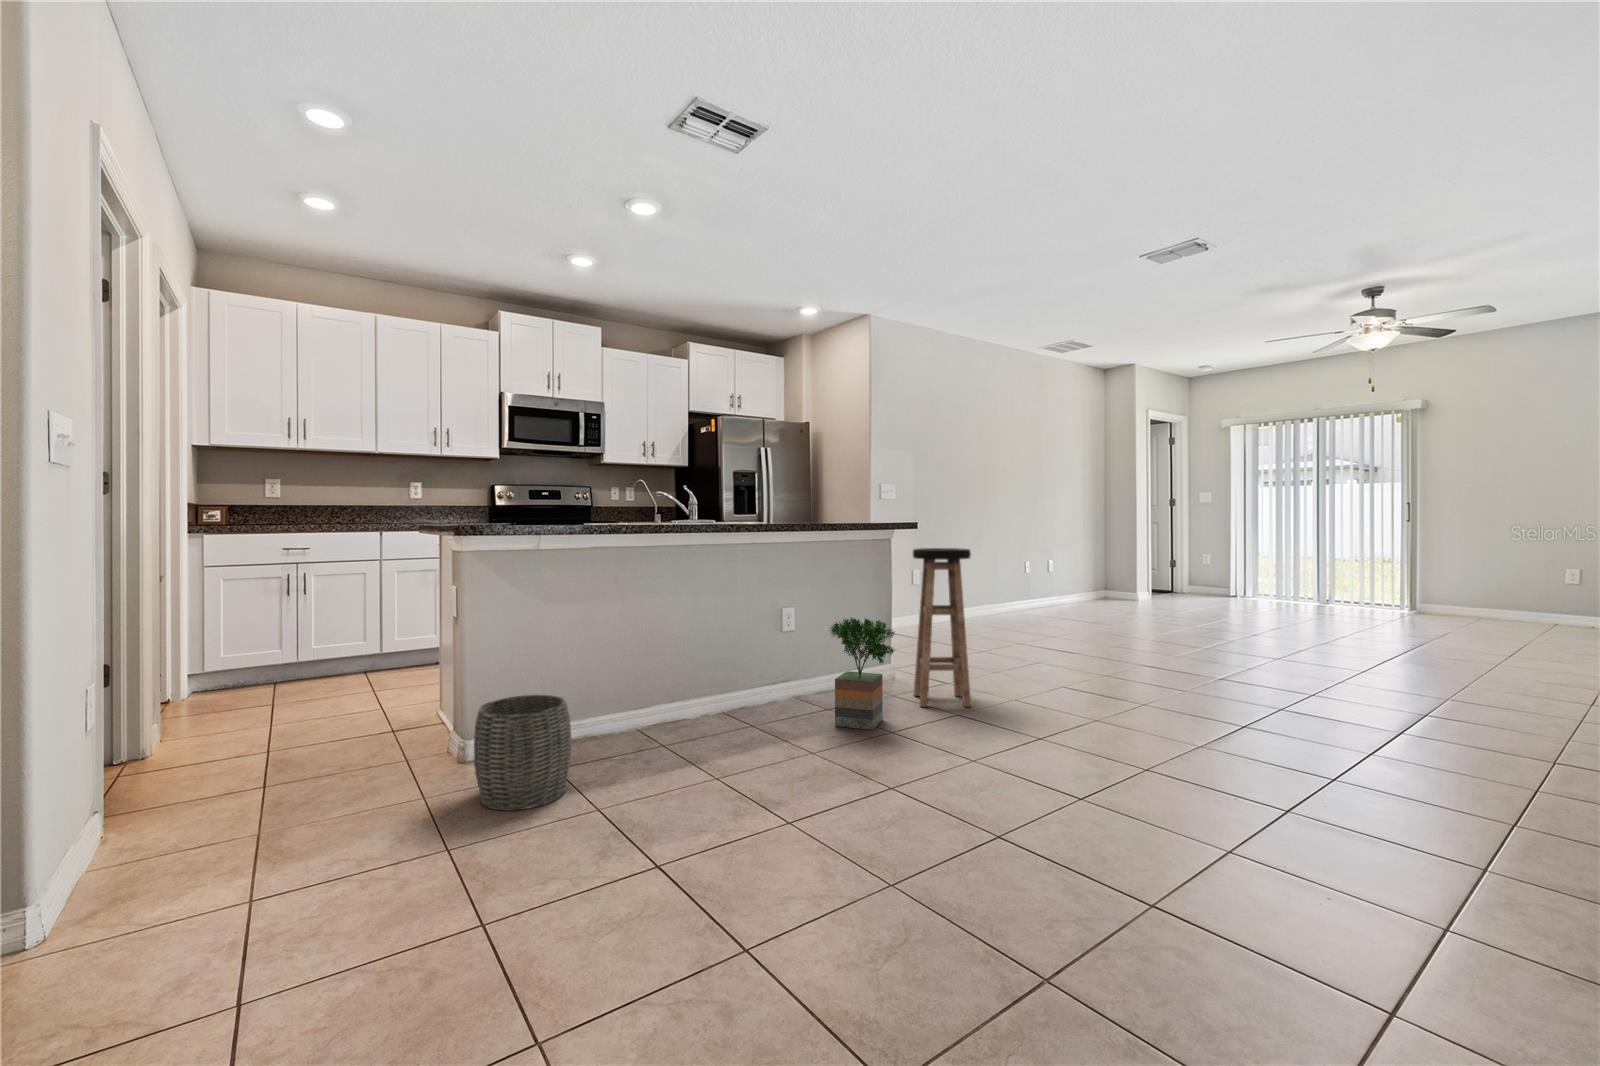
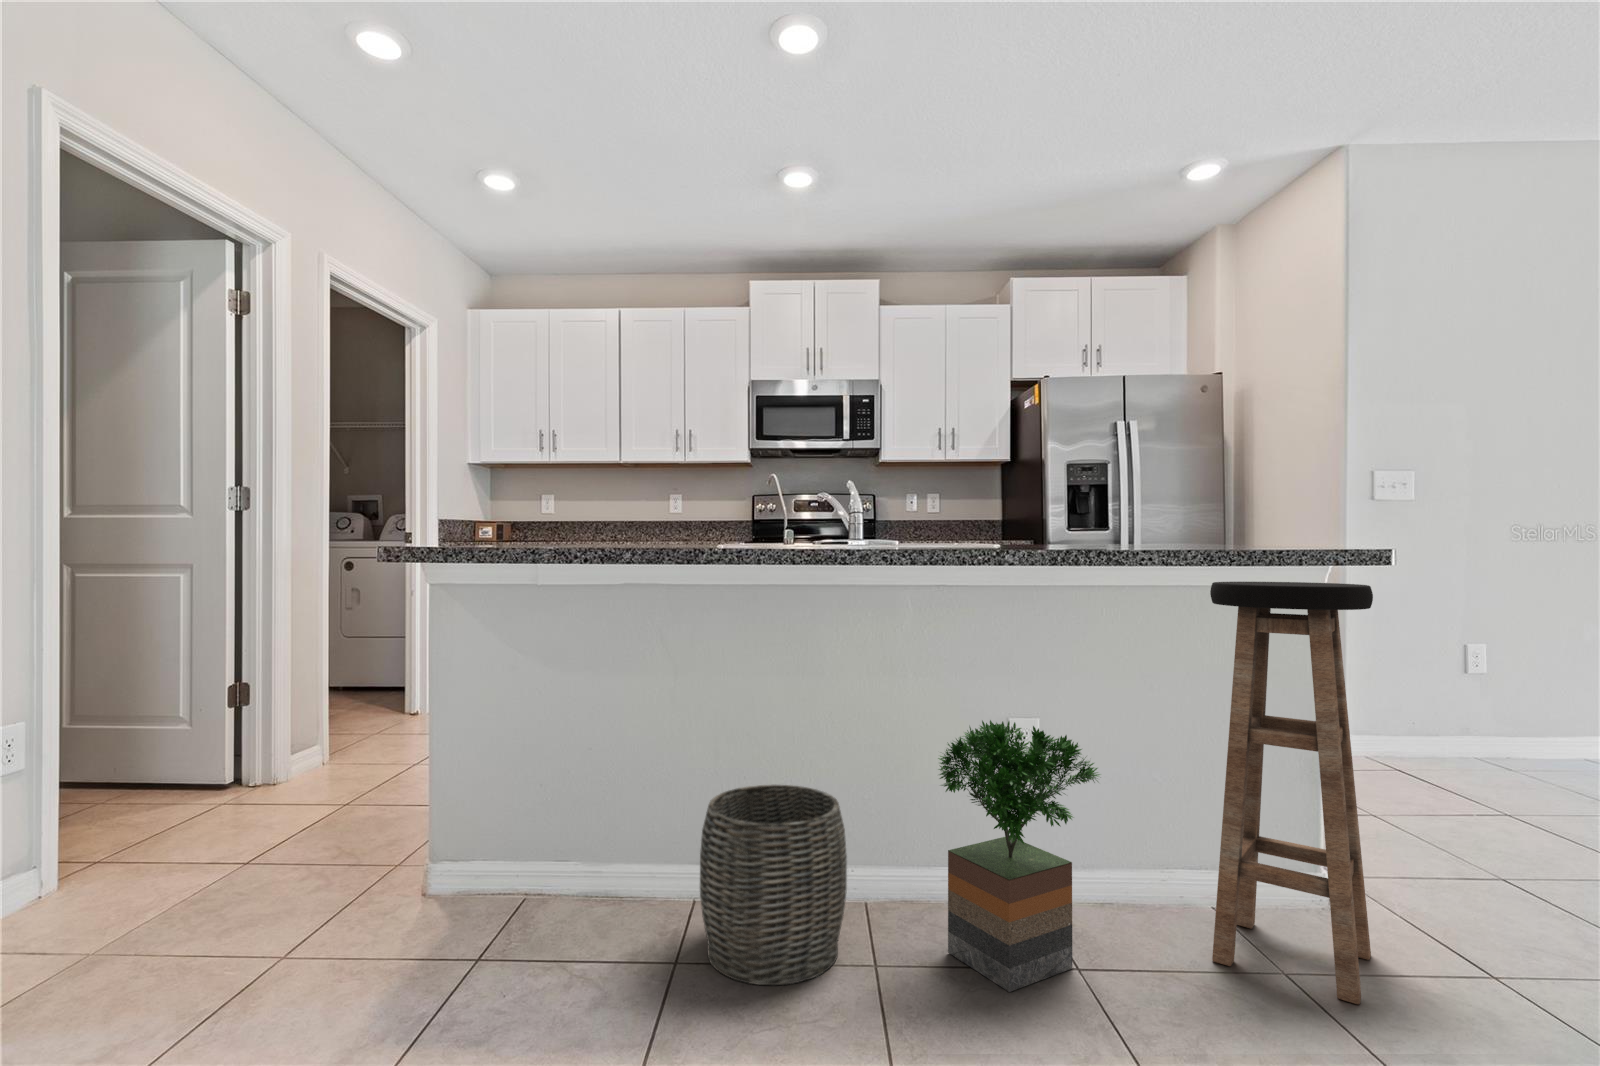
woven basket: present [474,695,571,810] -> present [700,785,847,985]

